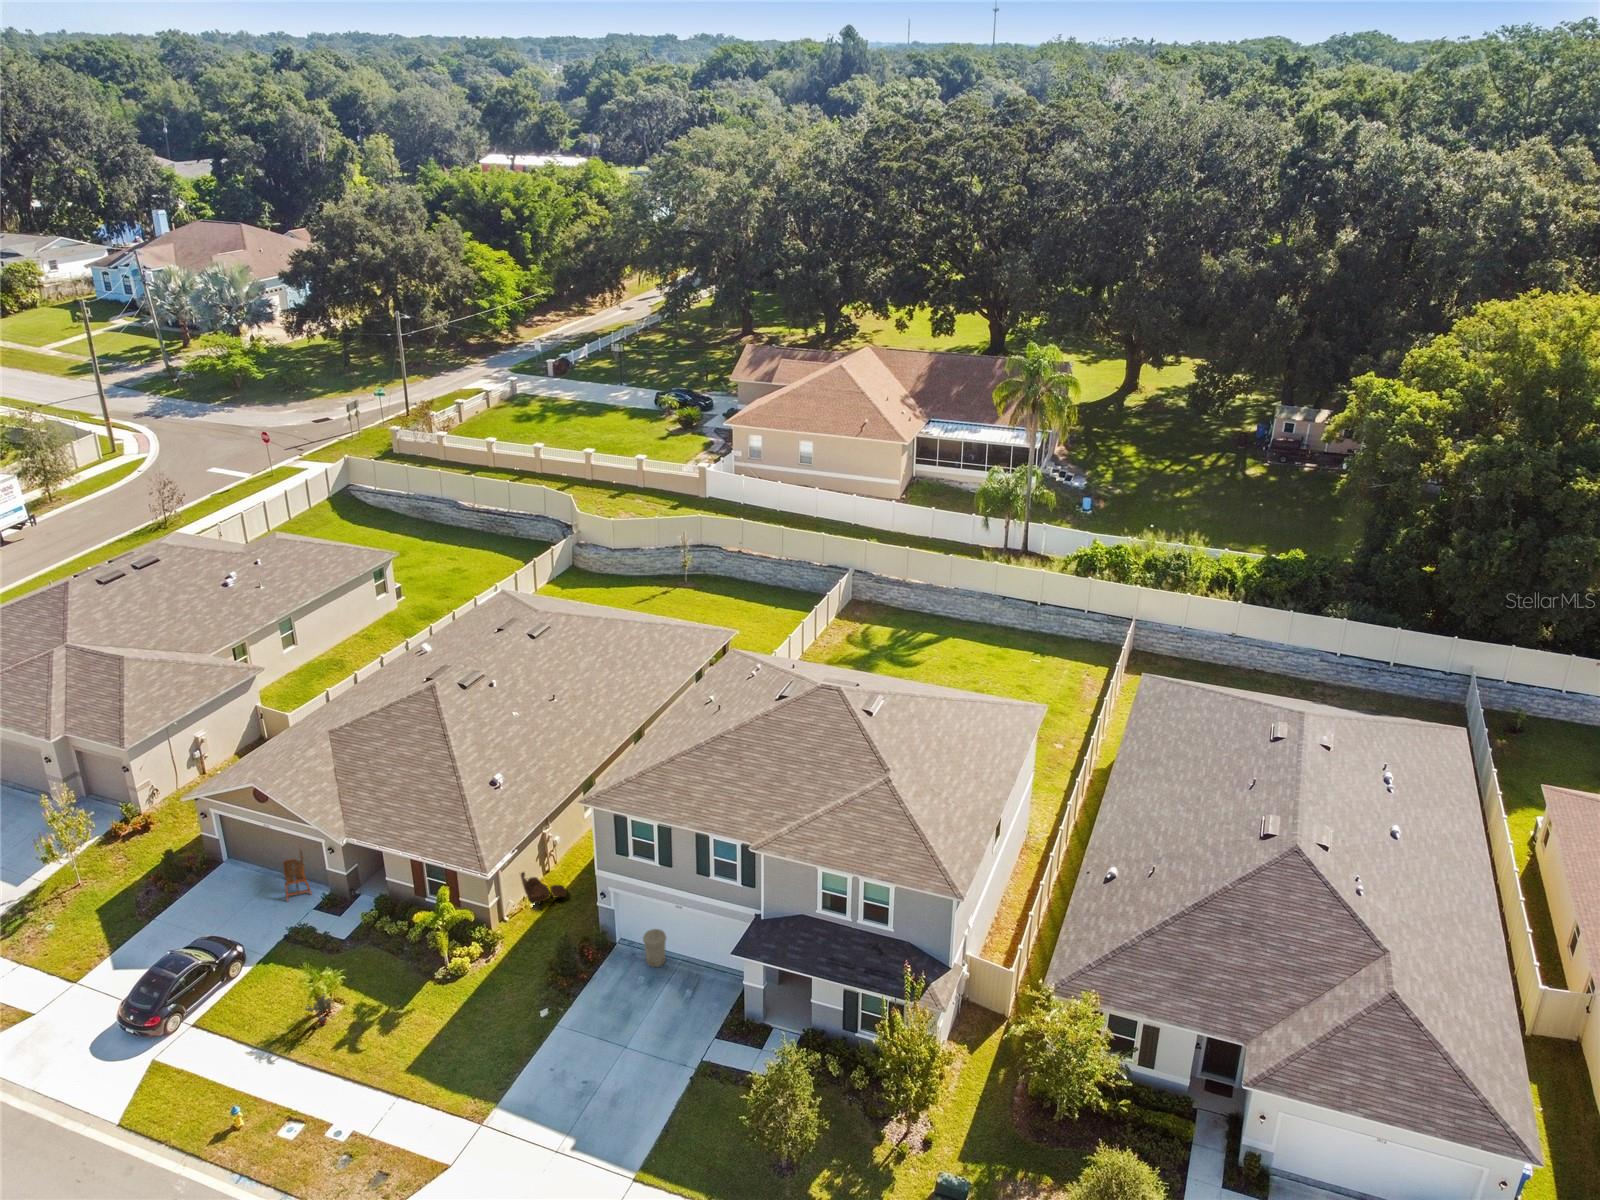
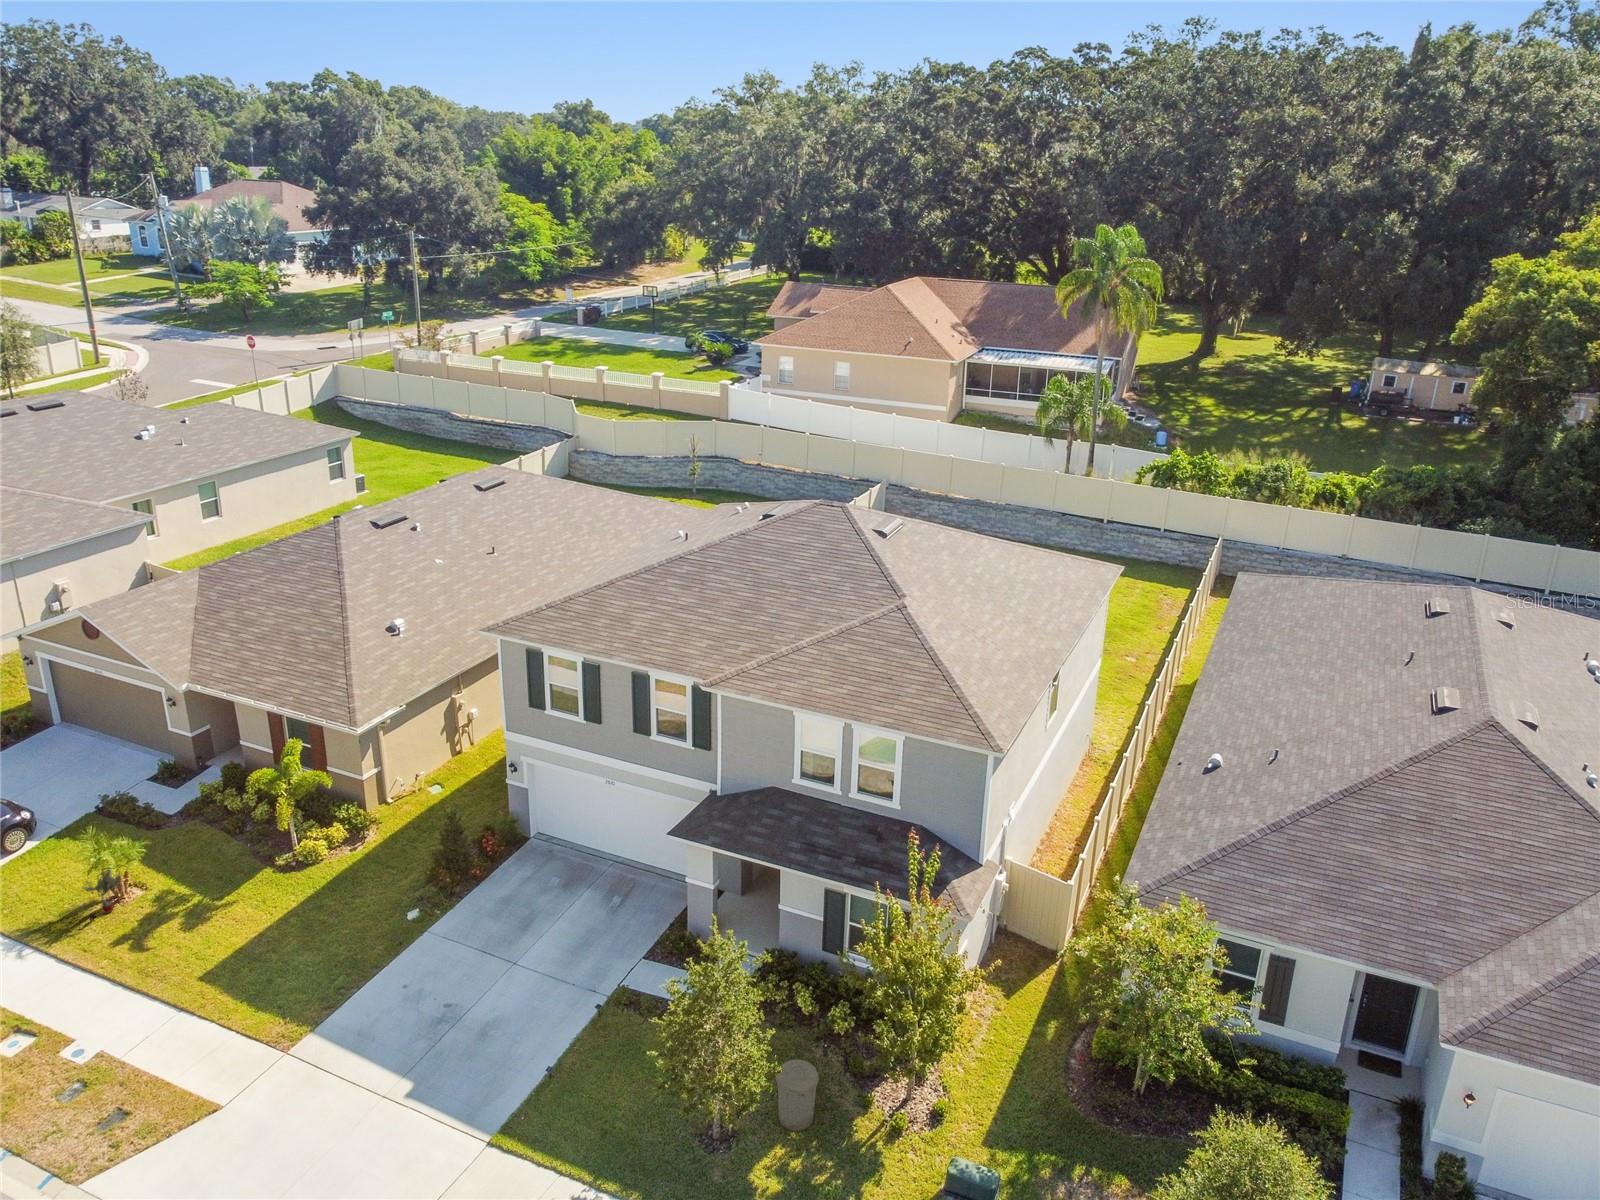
bench: present [283,851,311,901] -> none [112,703,155,772]
lounge chair: present [521,872,567,910] -> none [414,743,477,799]
trash can: present [643,929,666,967] -> present [776,1060,819,1131]

